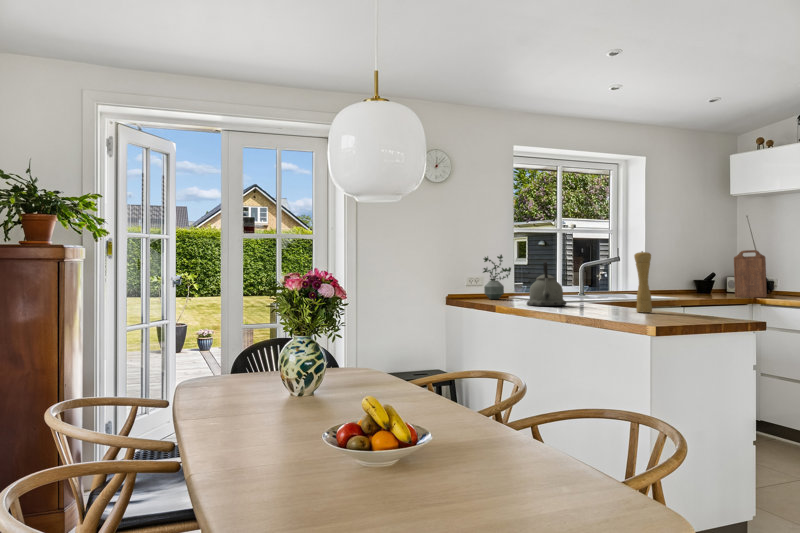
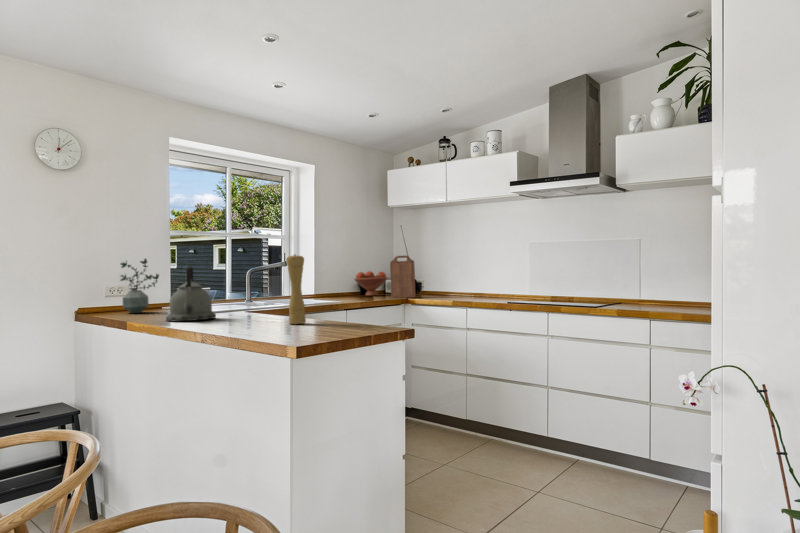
fruit bowl: none [688,267,730,294] -> present [354,271,387,296]

